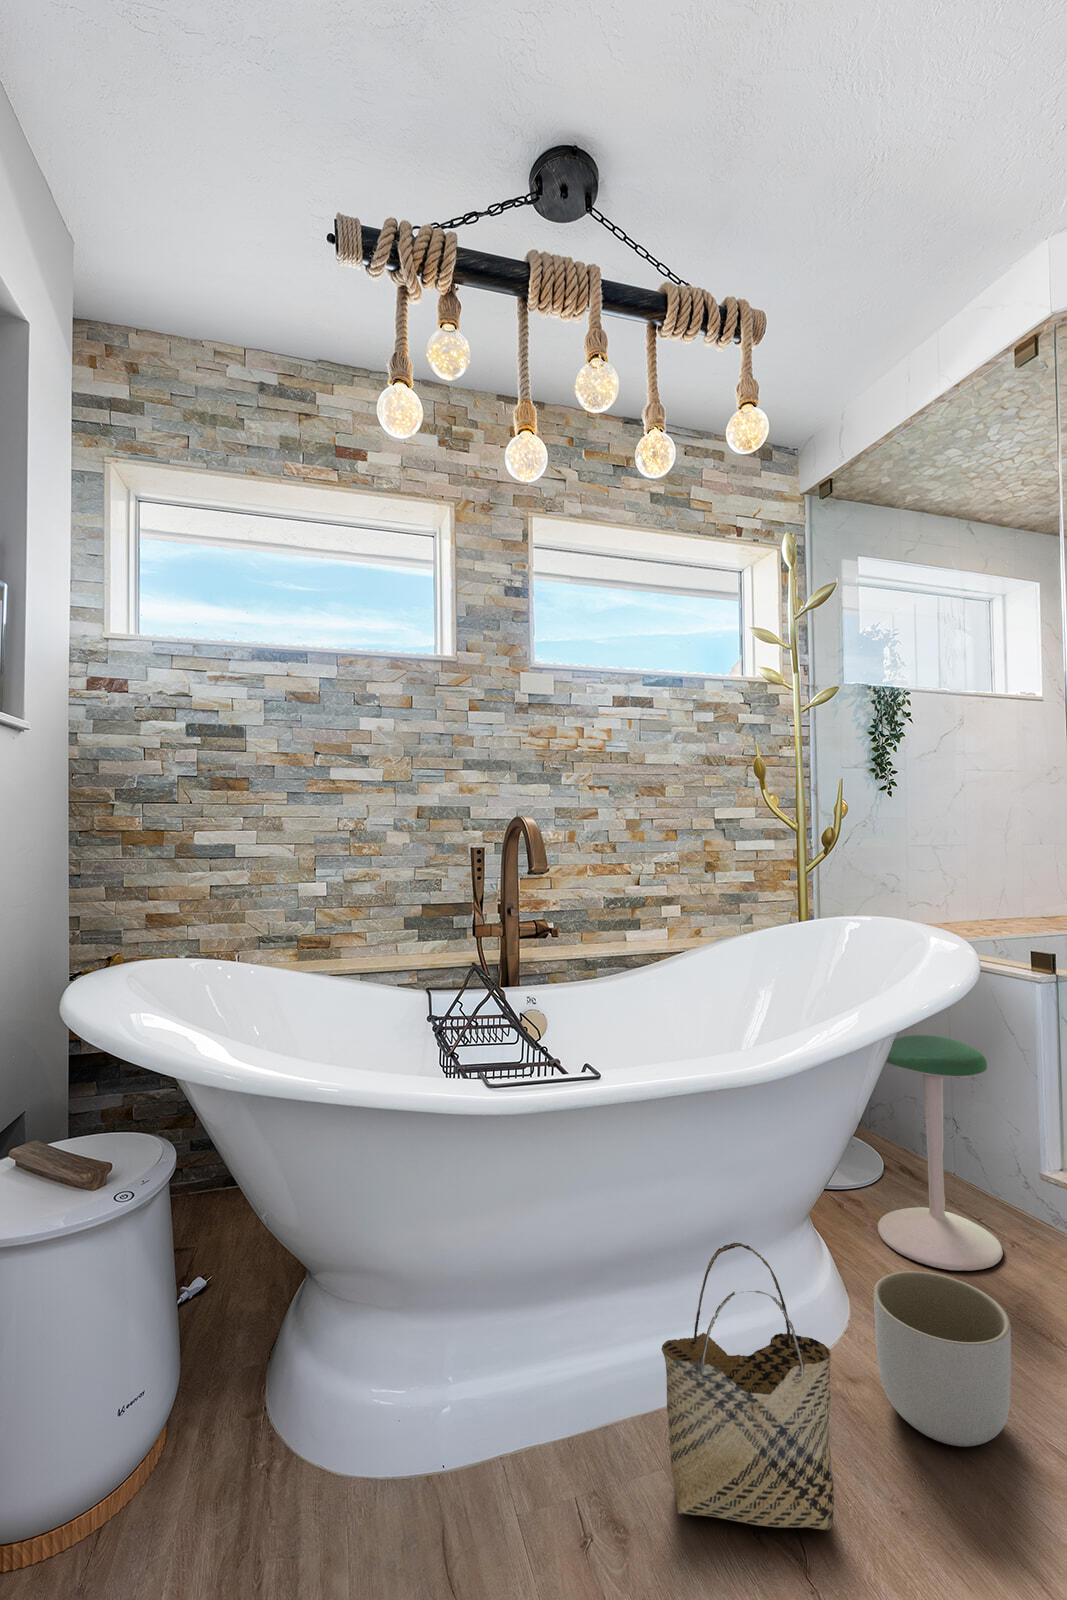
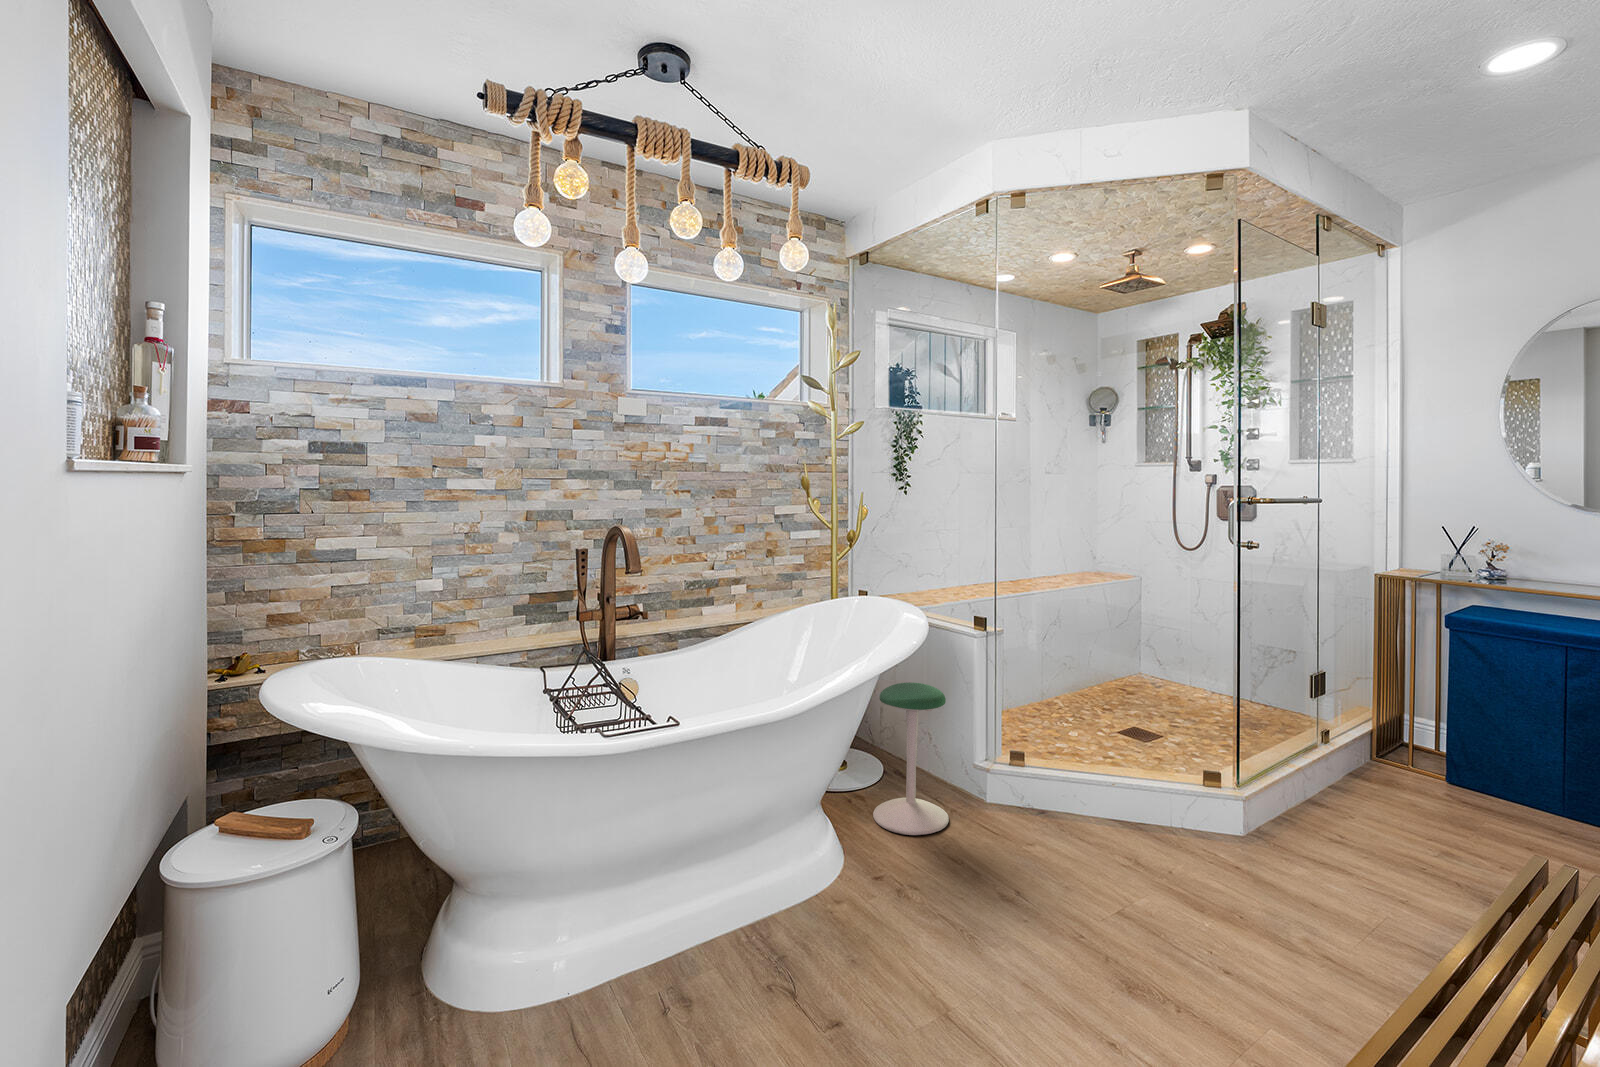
woven basket: present [661,1243,834,1530] -> none [721,827,826,990]
planter: present [874,1271,1011,1446] -> none [858,835,934,932]

